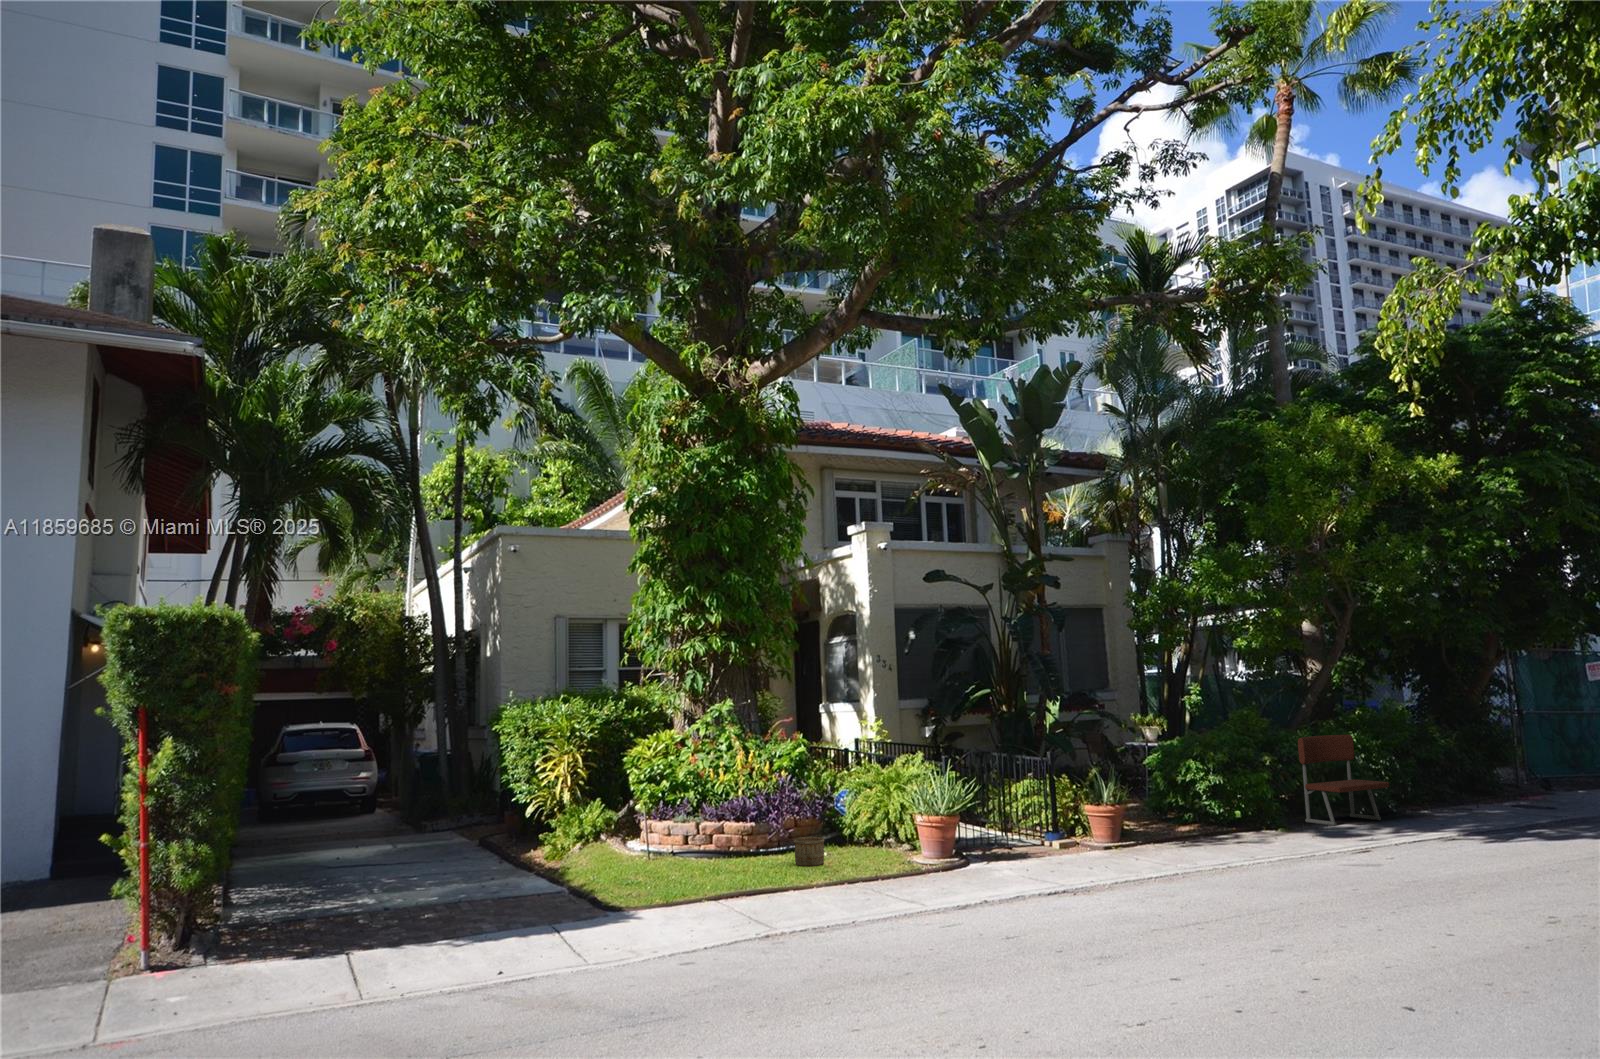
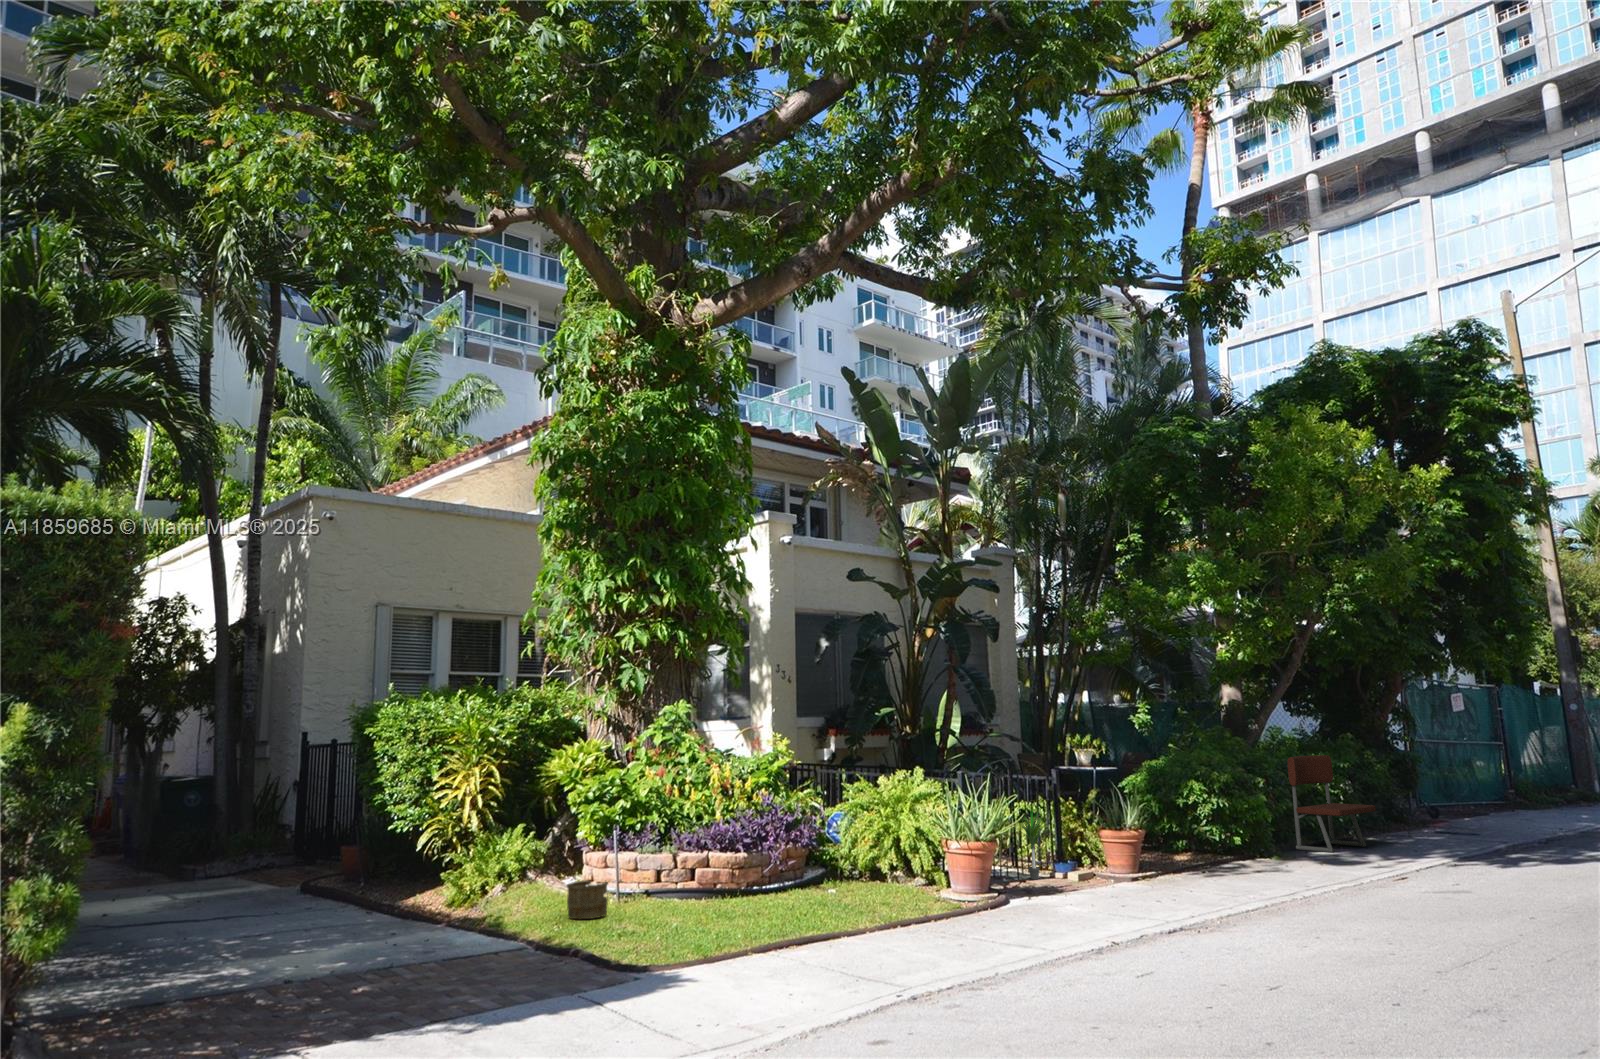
potted plant: none [998,785,1037,846] -> present [1021,814,1042,879]
wooden bucket: present [794,837,824,866] -> present [567,880,608,919]

